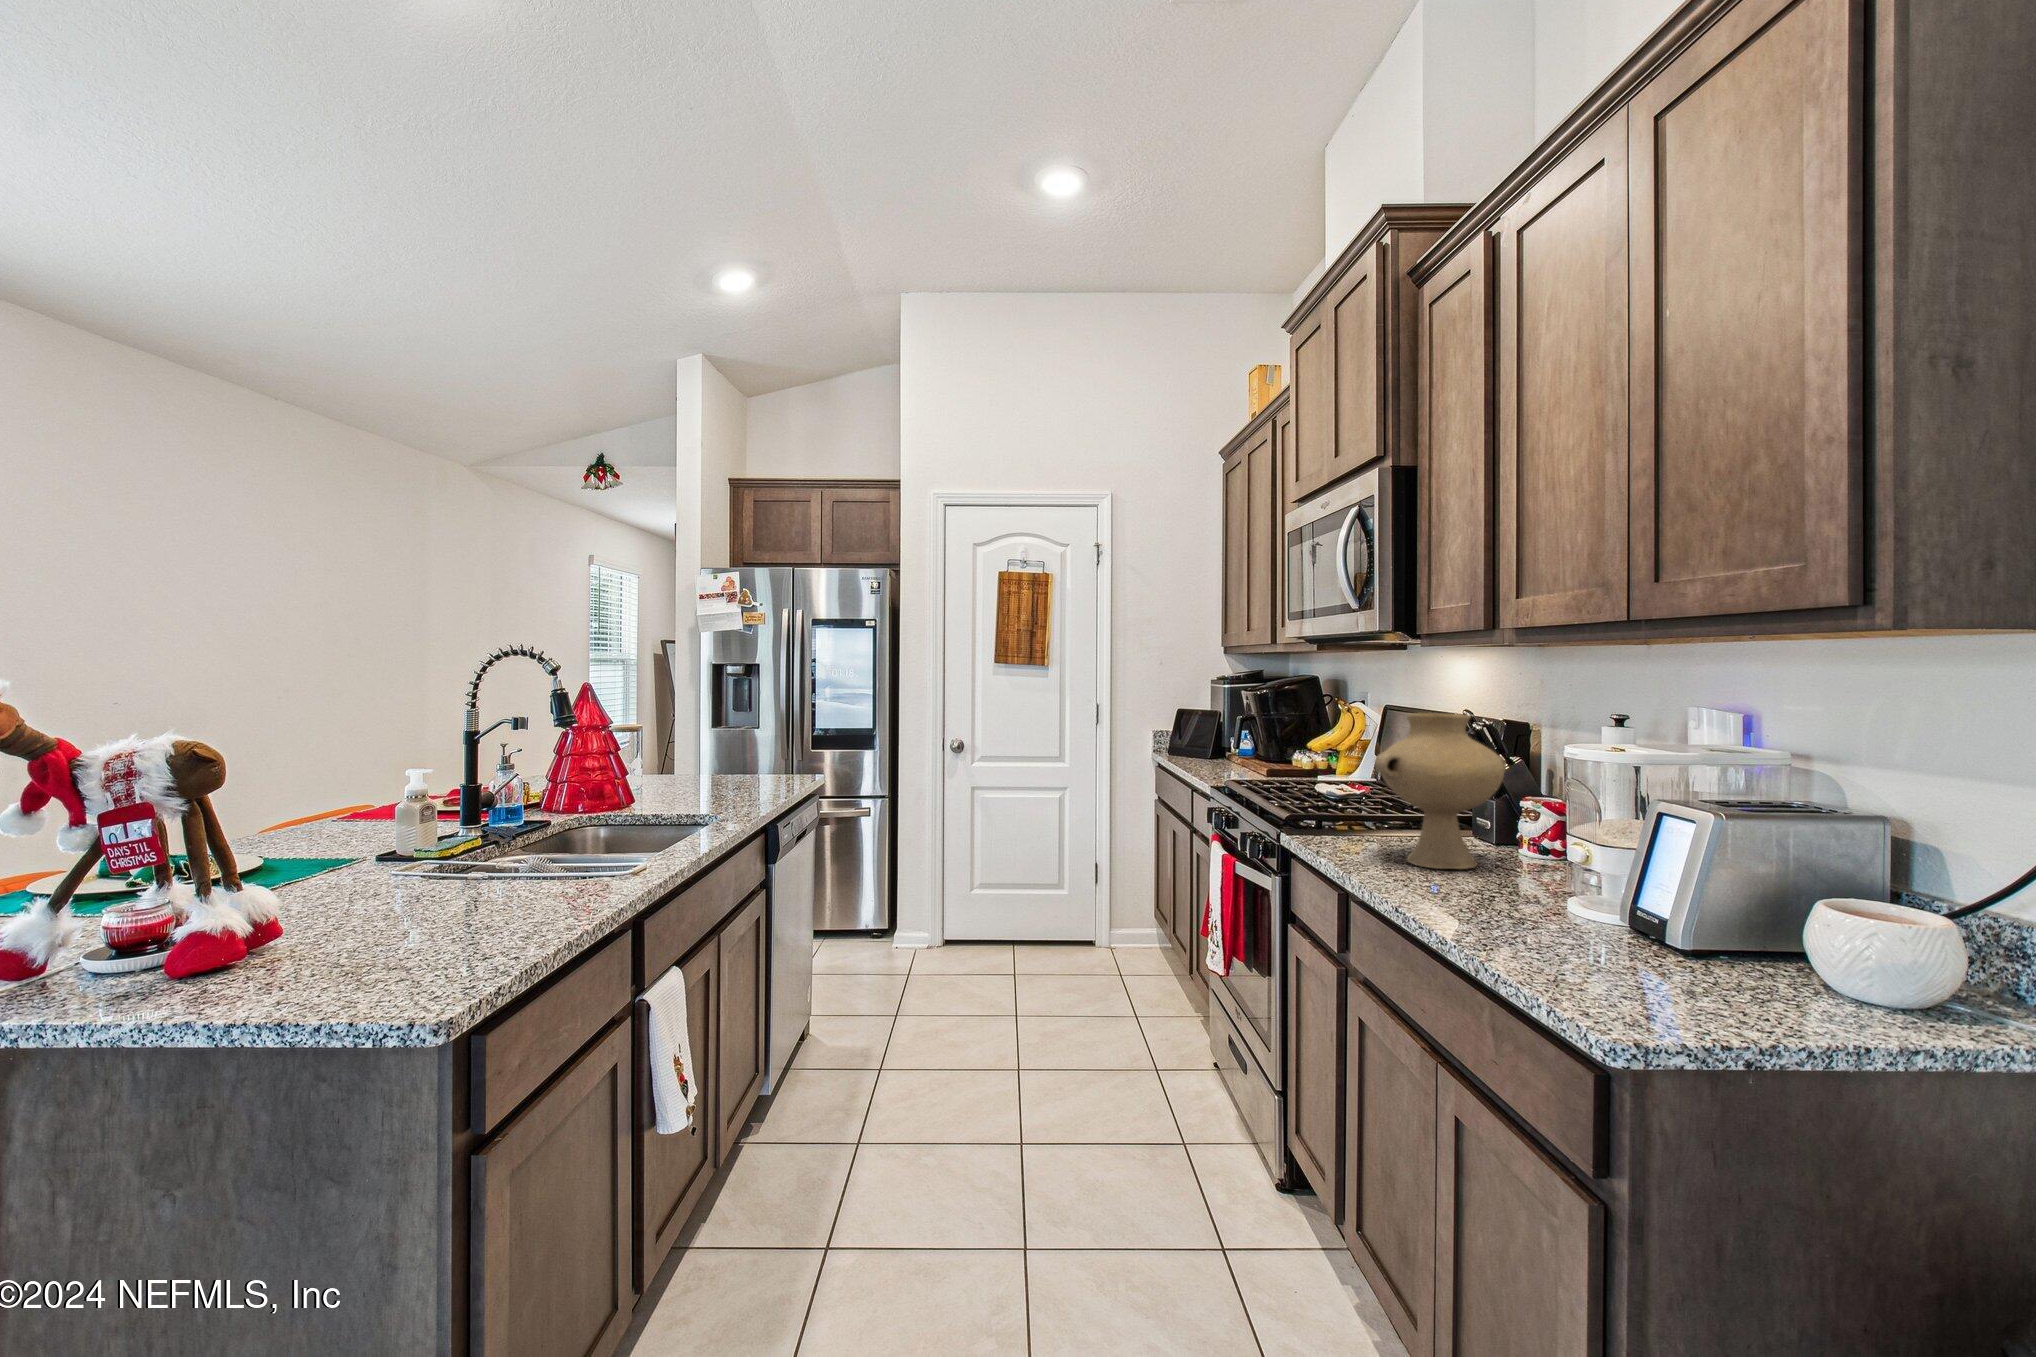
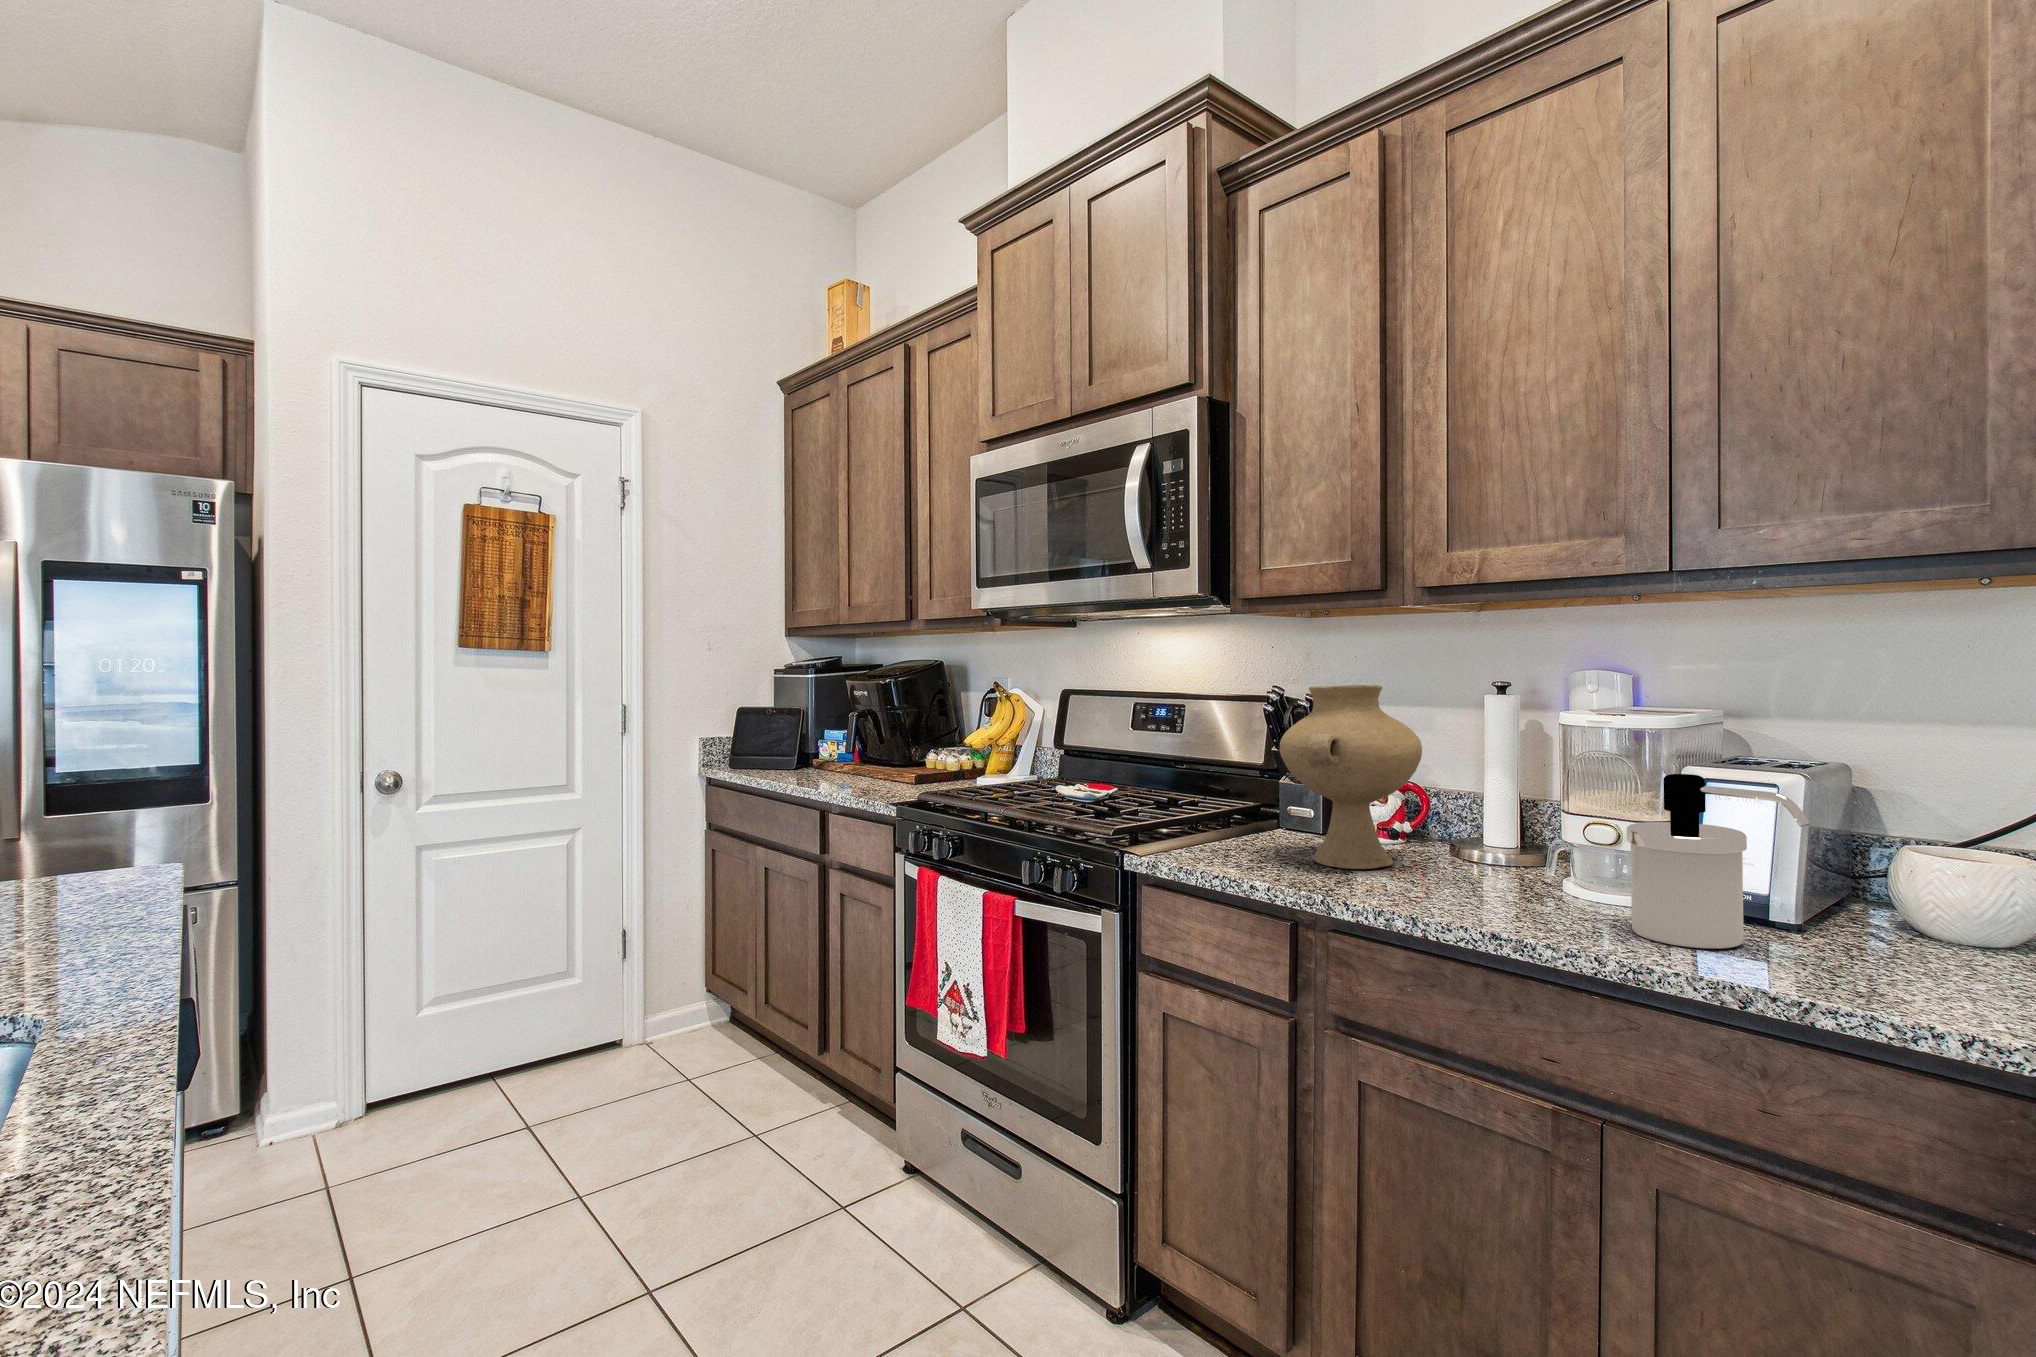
soap dispenser: none [1506,805,1606,957] -> present [1626,774,1810,949]

